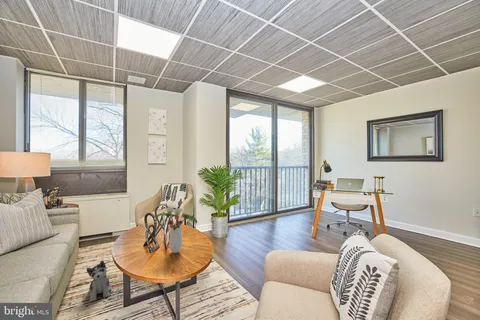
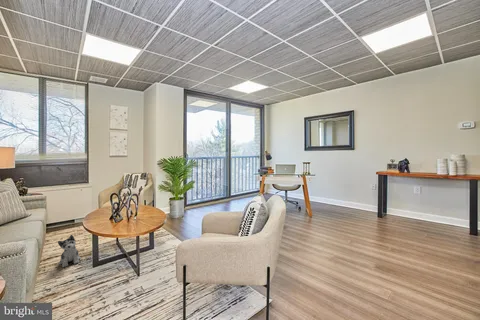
flower arrangement: present [156,208,197,253] -> none [118,190,151,224]

